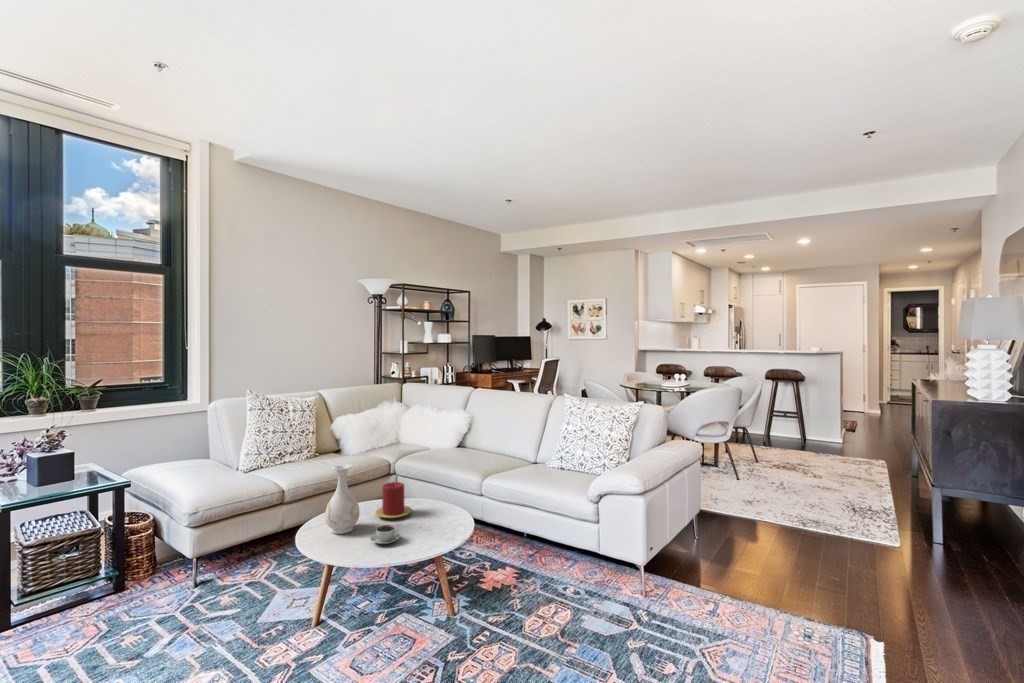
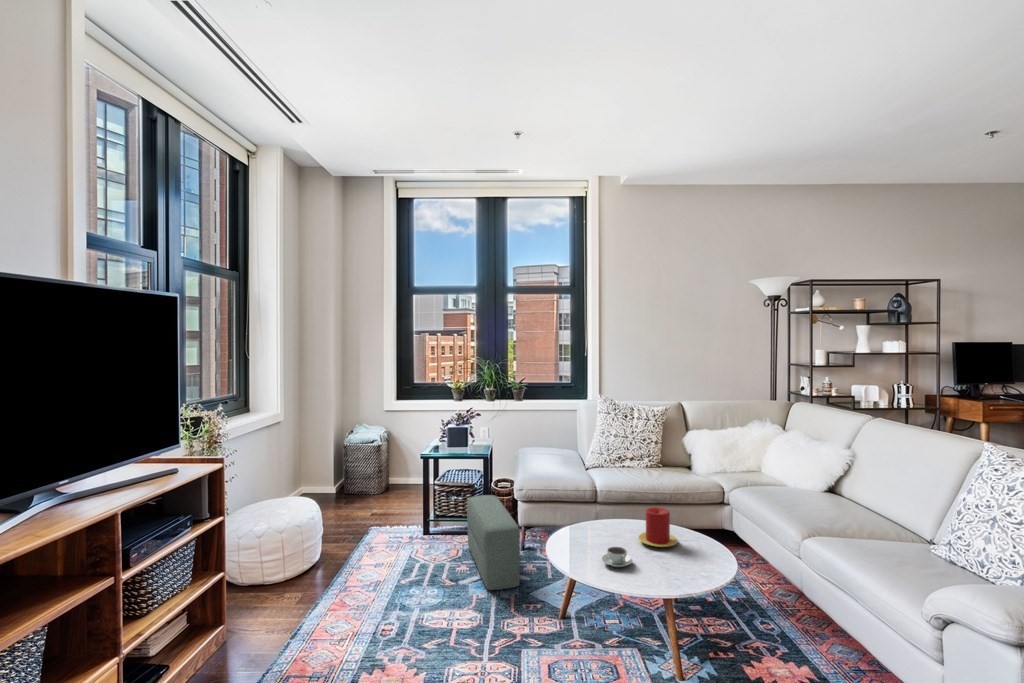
vase: present [325,464,359,534] -> none [583,476,615,544]
pouf: none [98,531,232,643] -> present [467,495,520,590]

